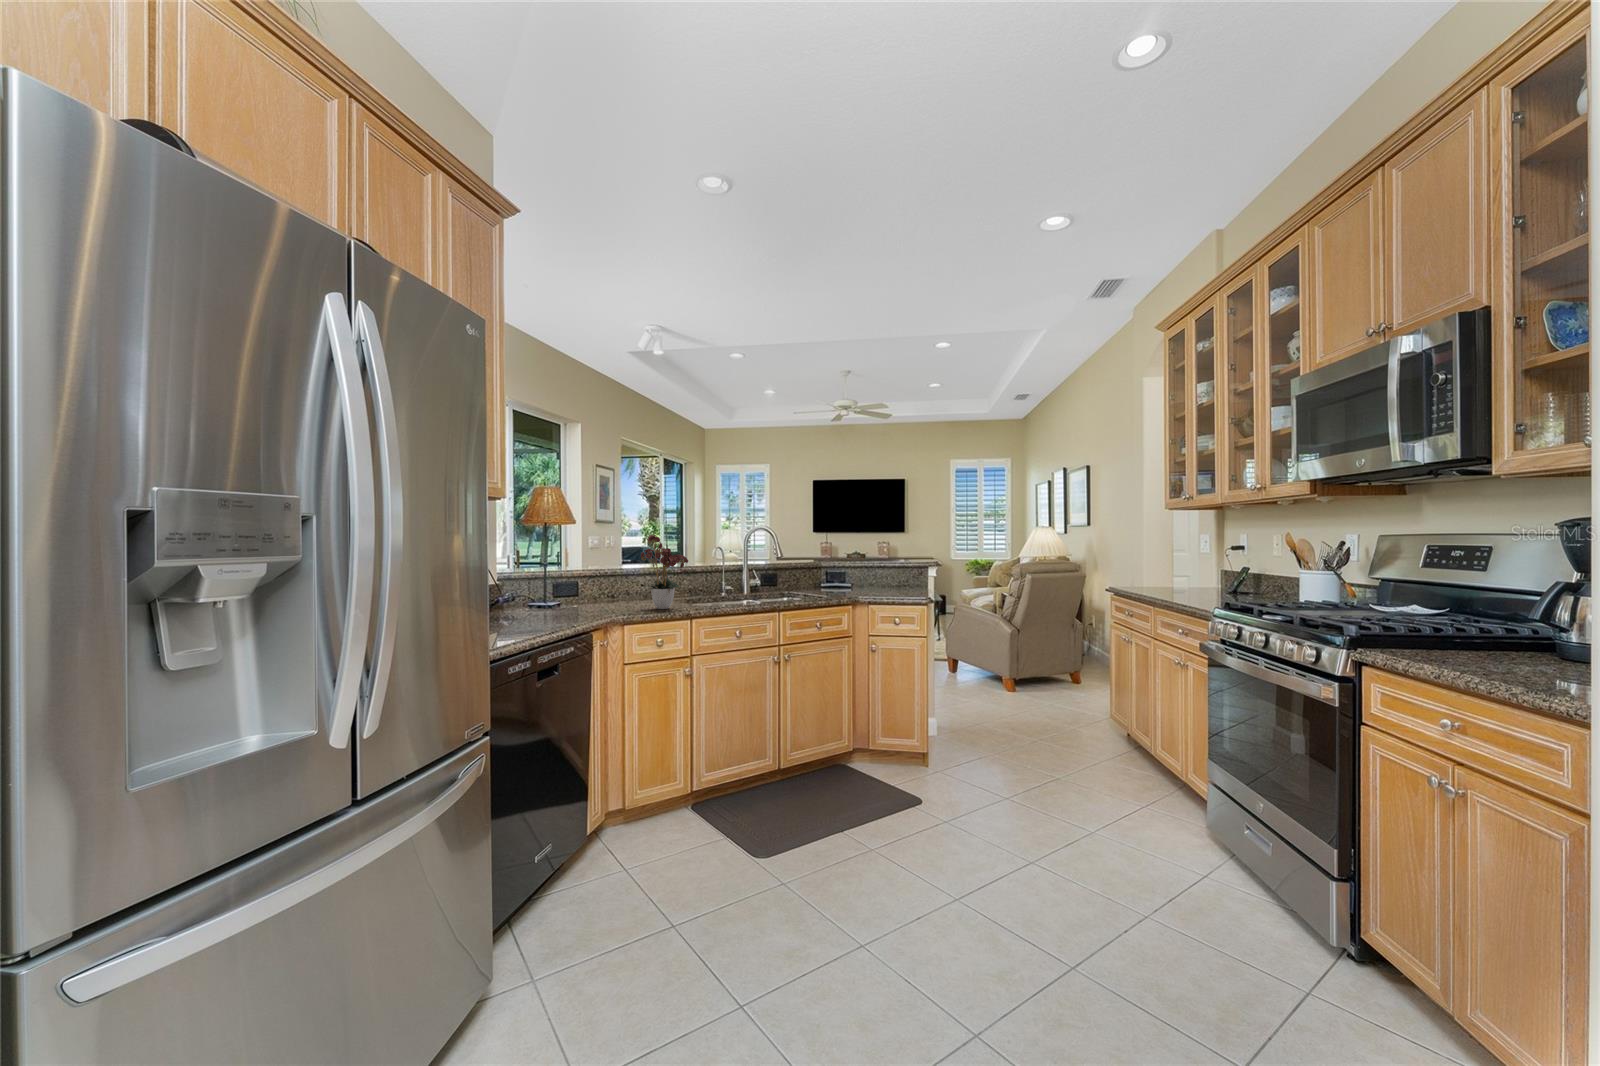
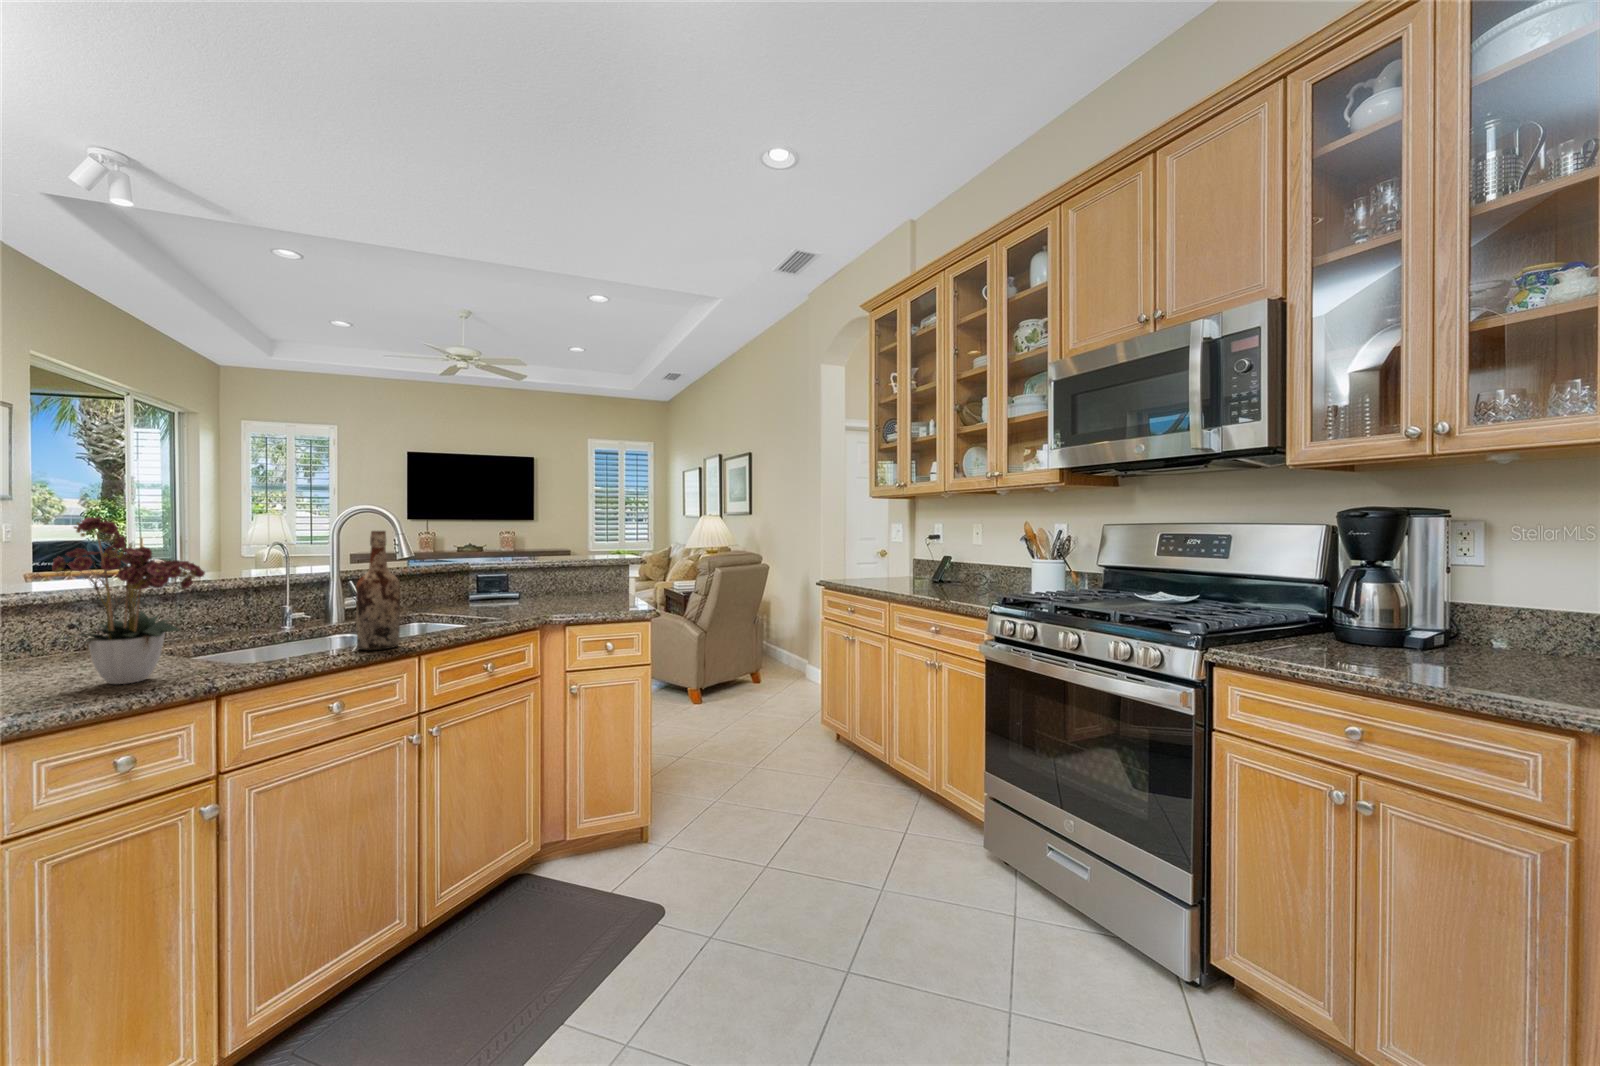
wine bottle: none [749,541,768,605] -> present [356,531,400,650]

